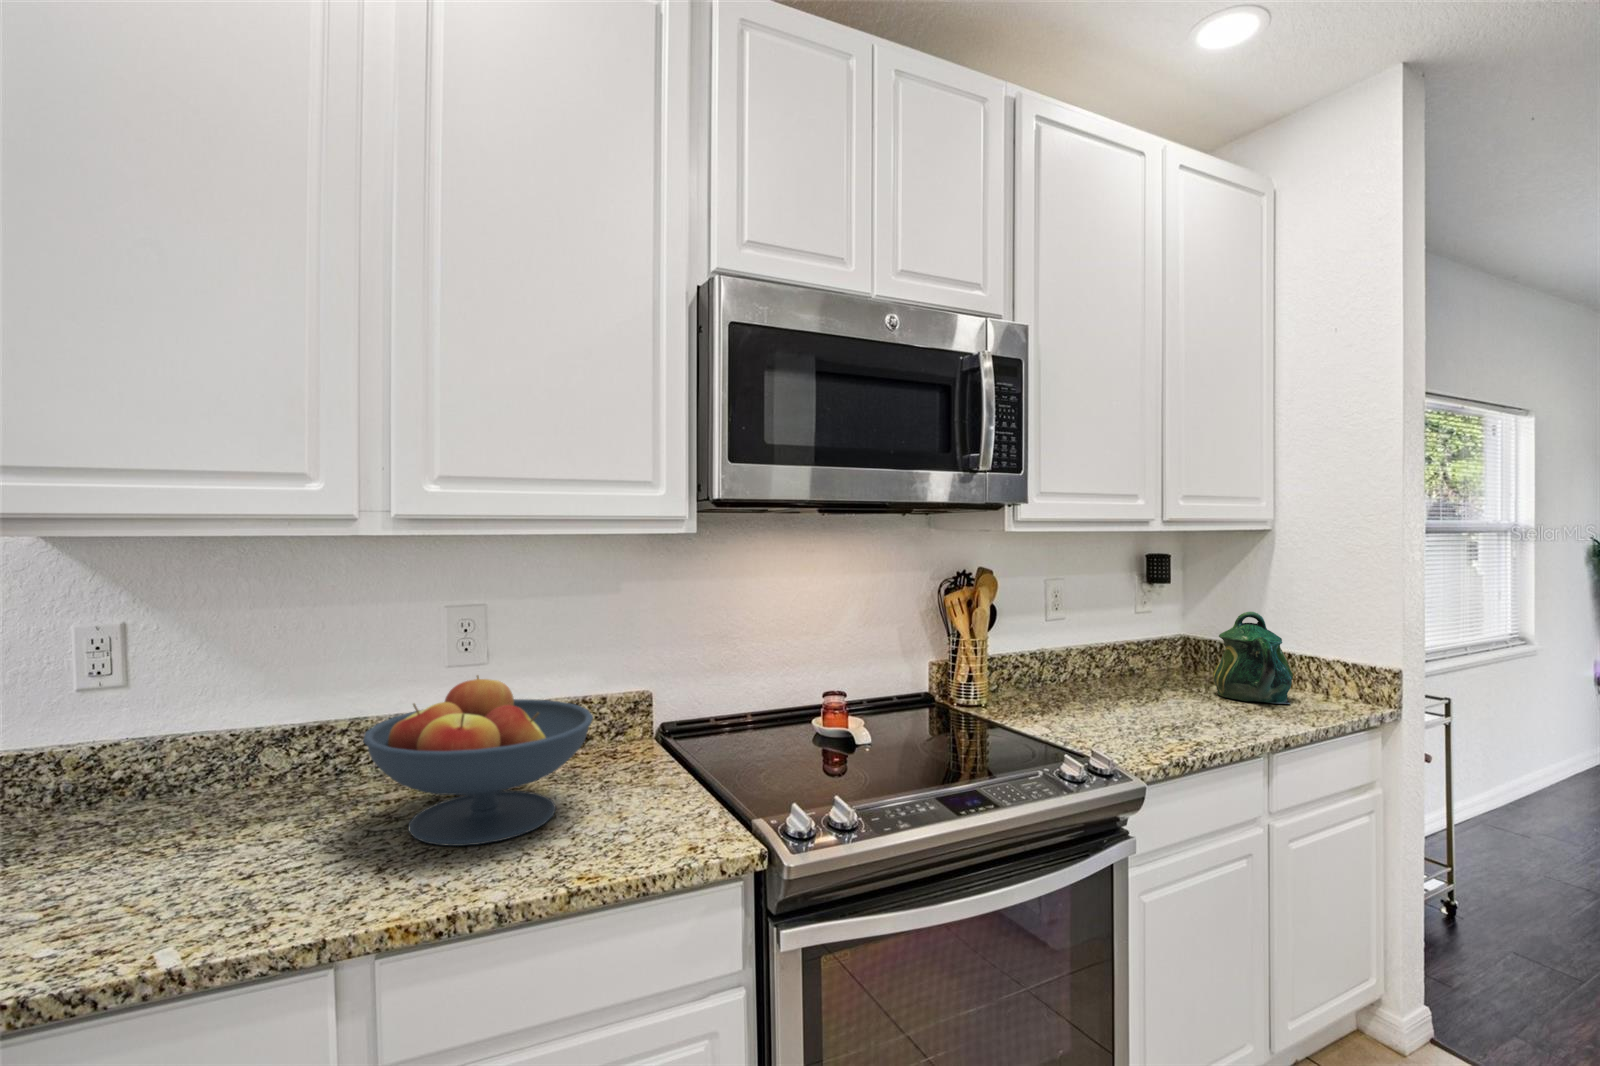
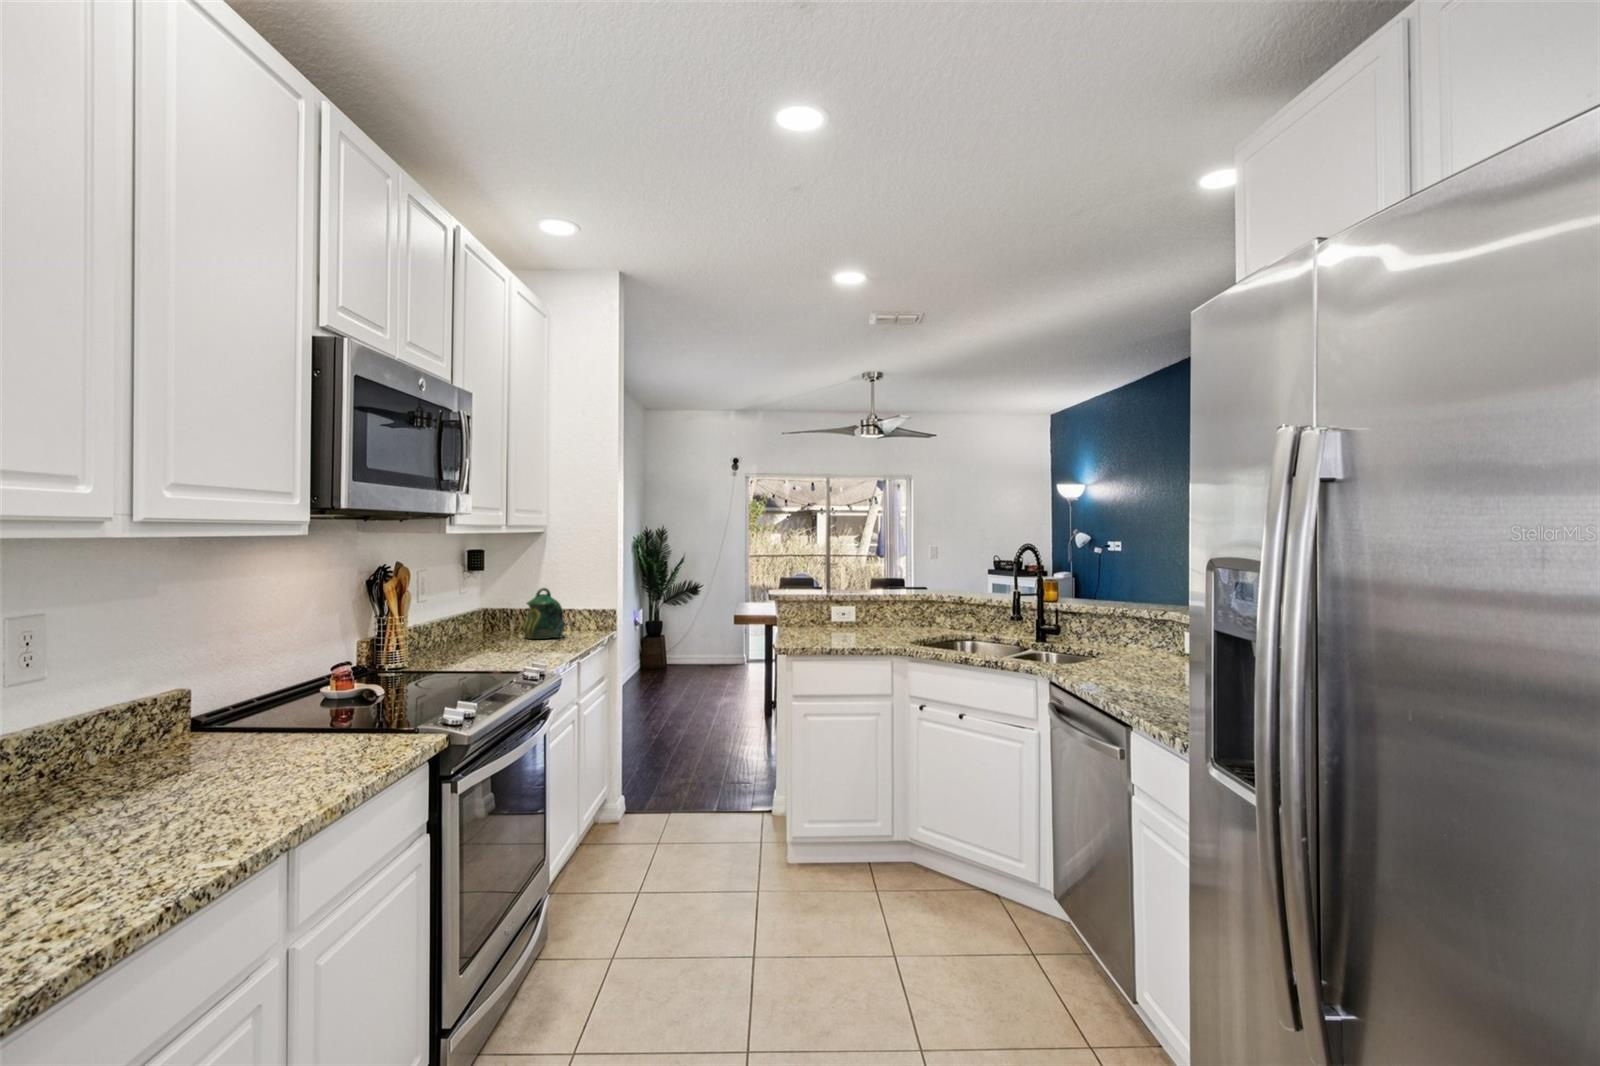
fruit bowl: present [363,675,593,846] -> none [79,679,306,807]

